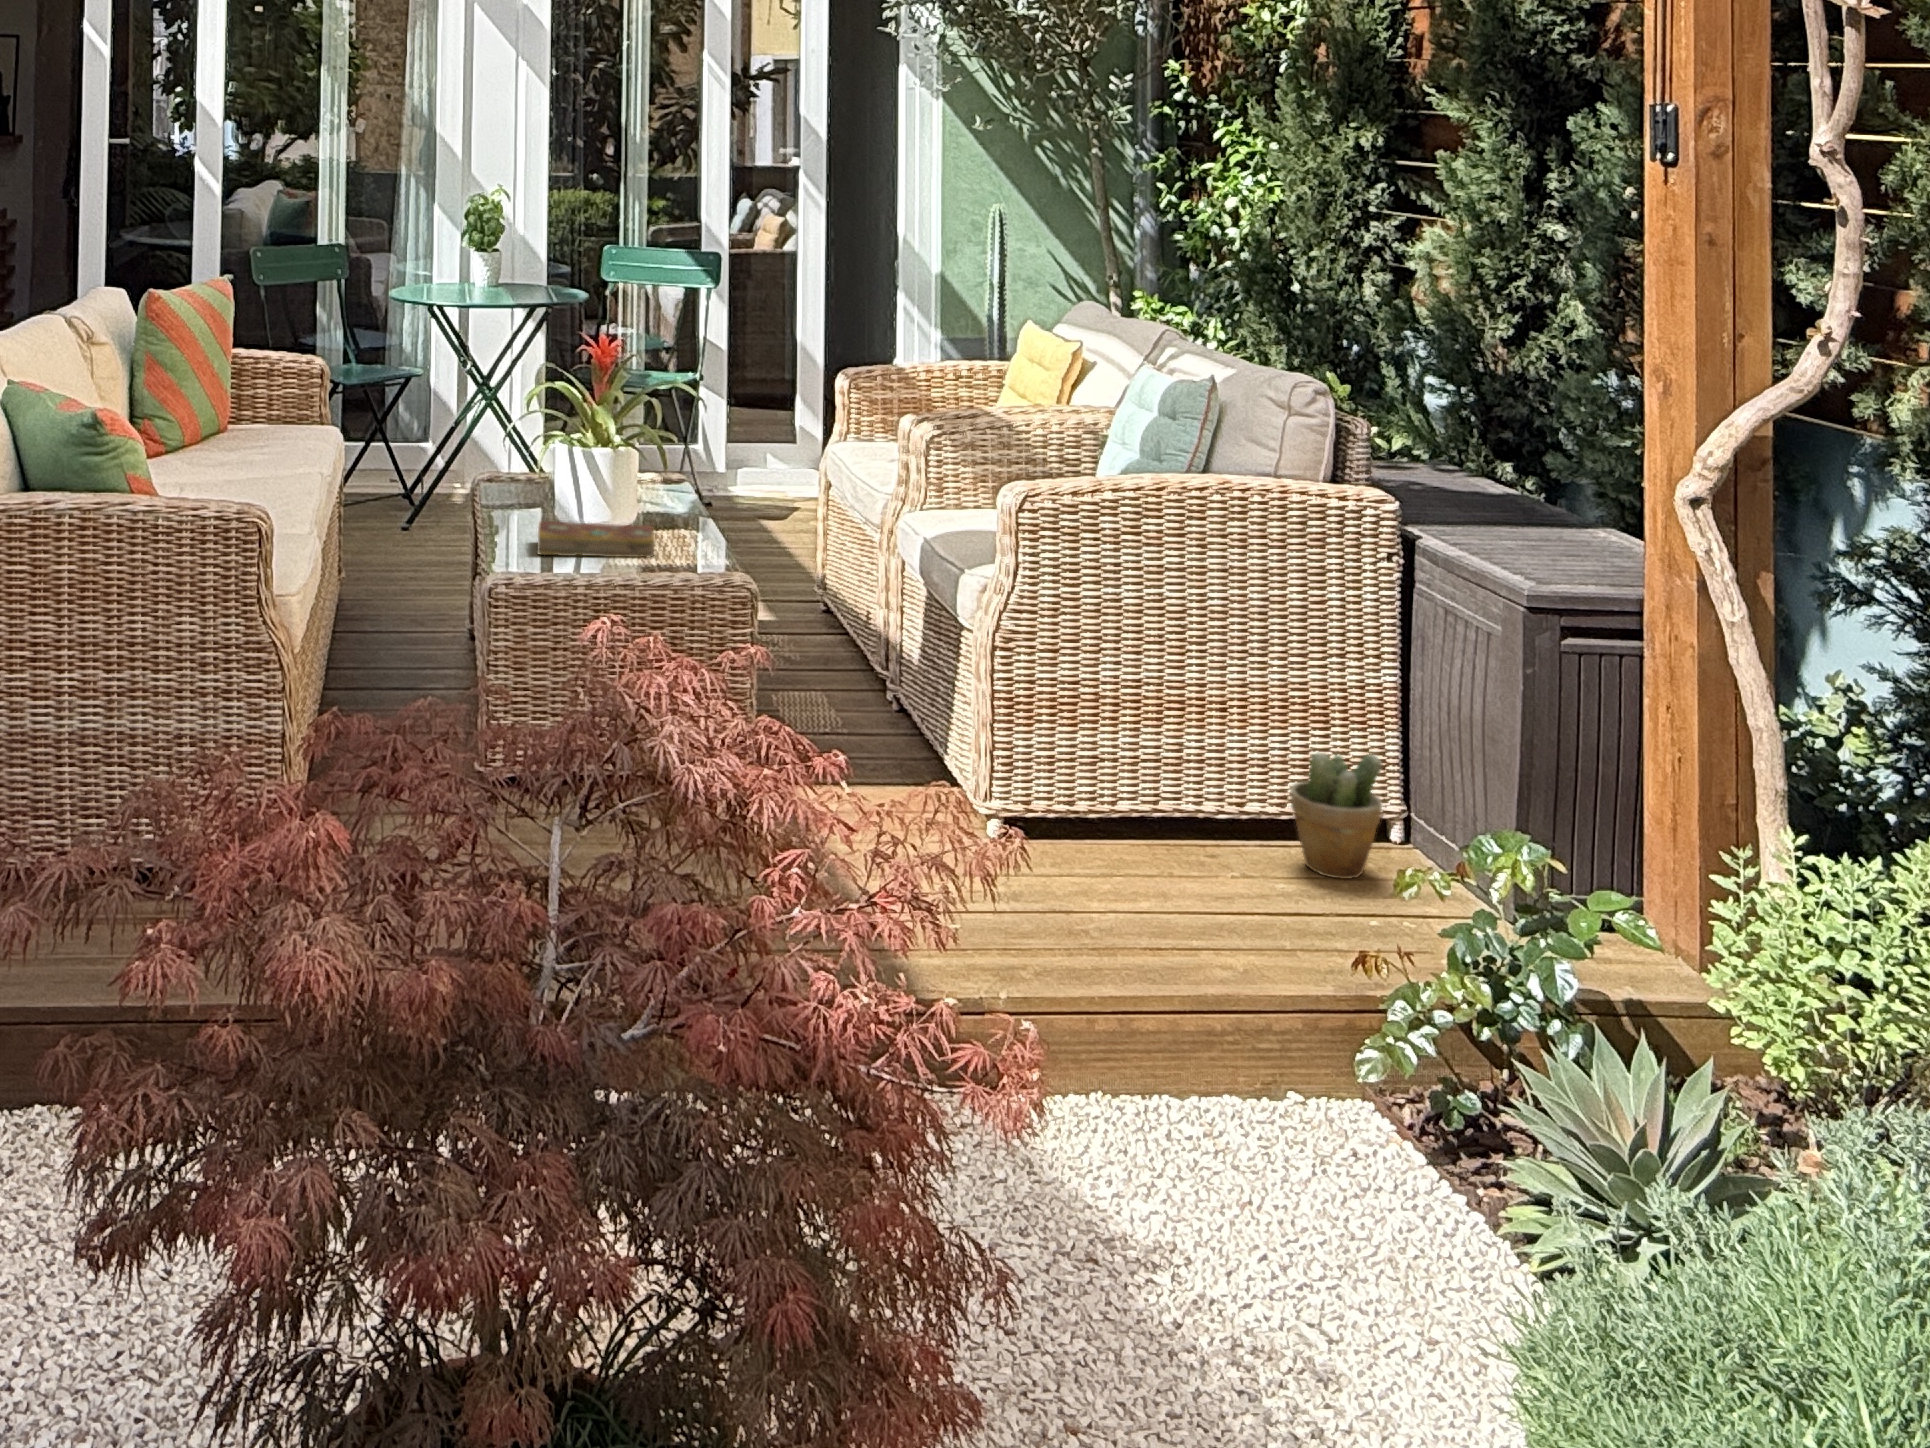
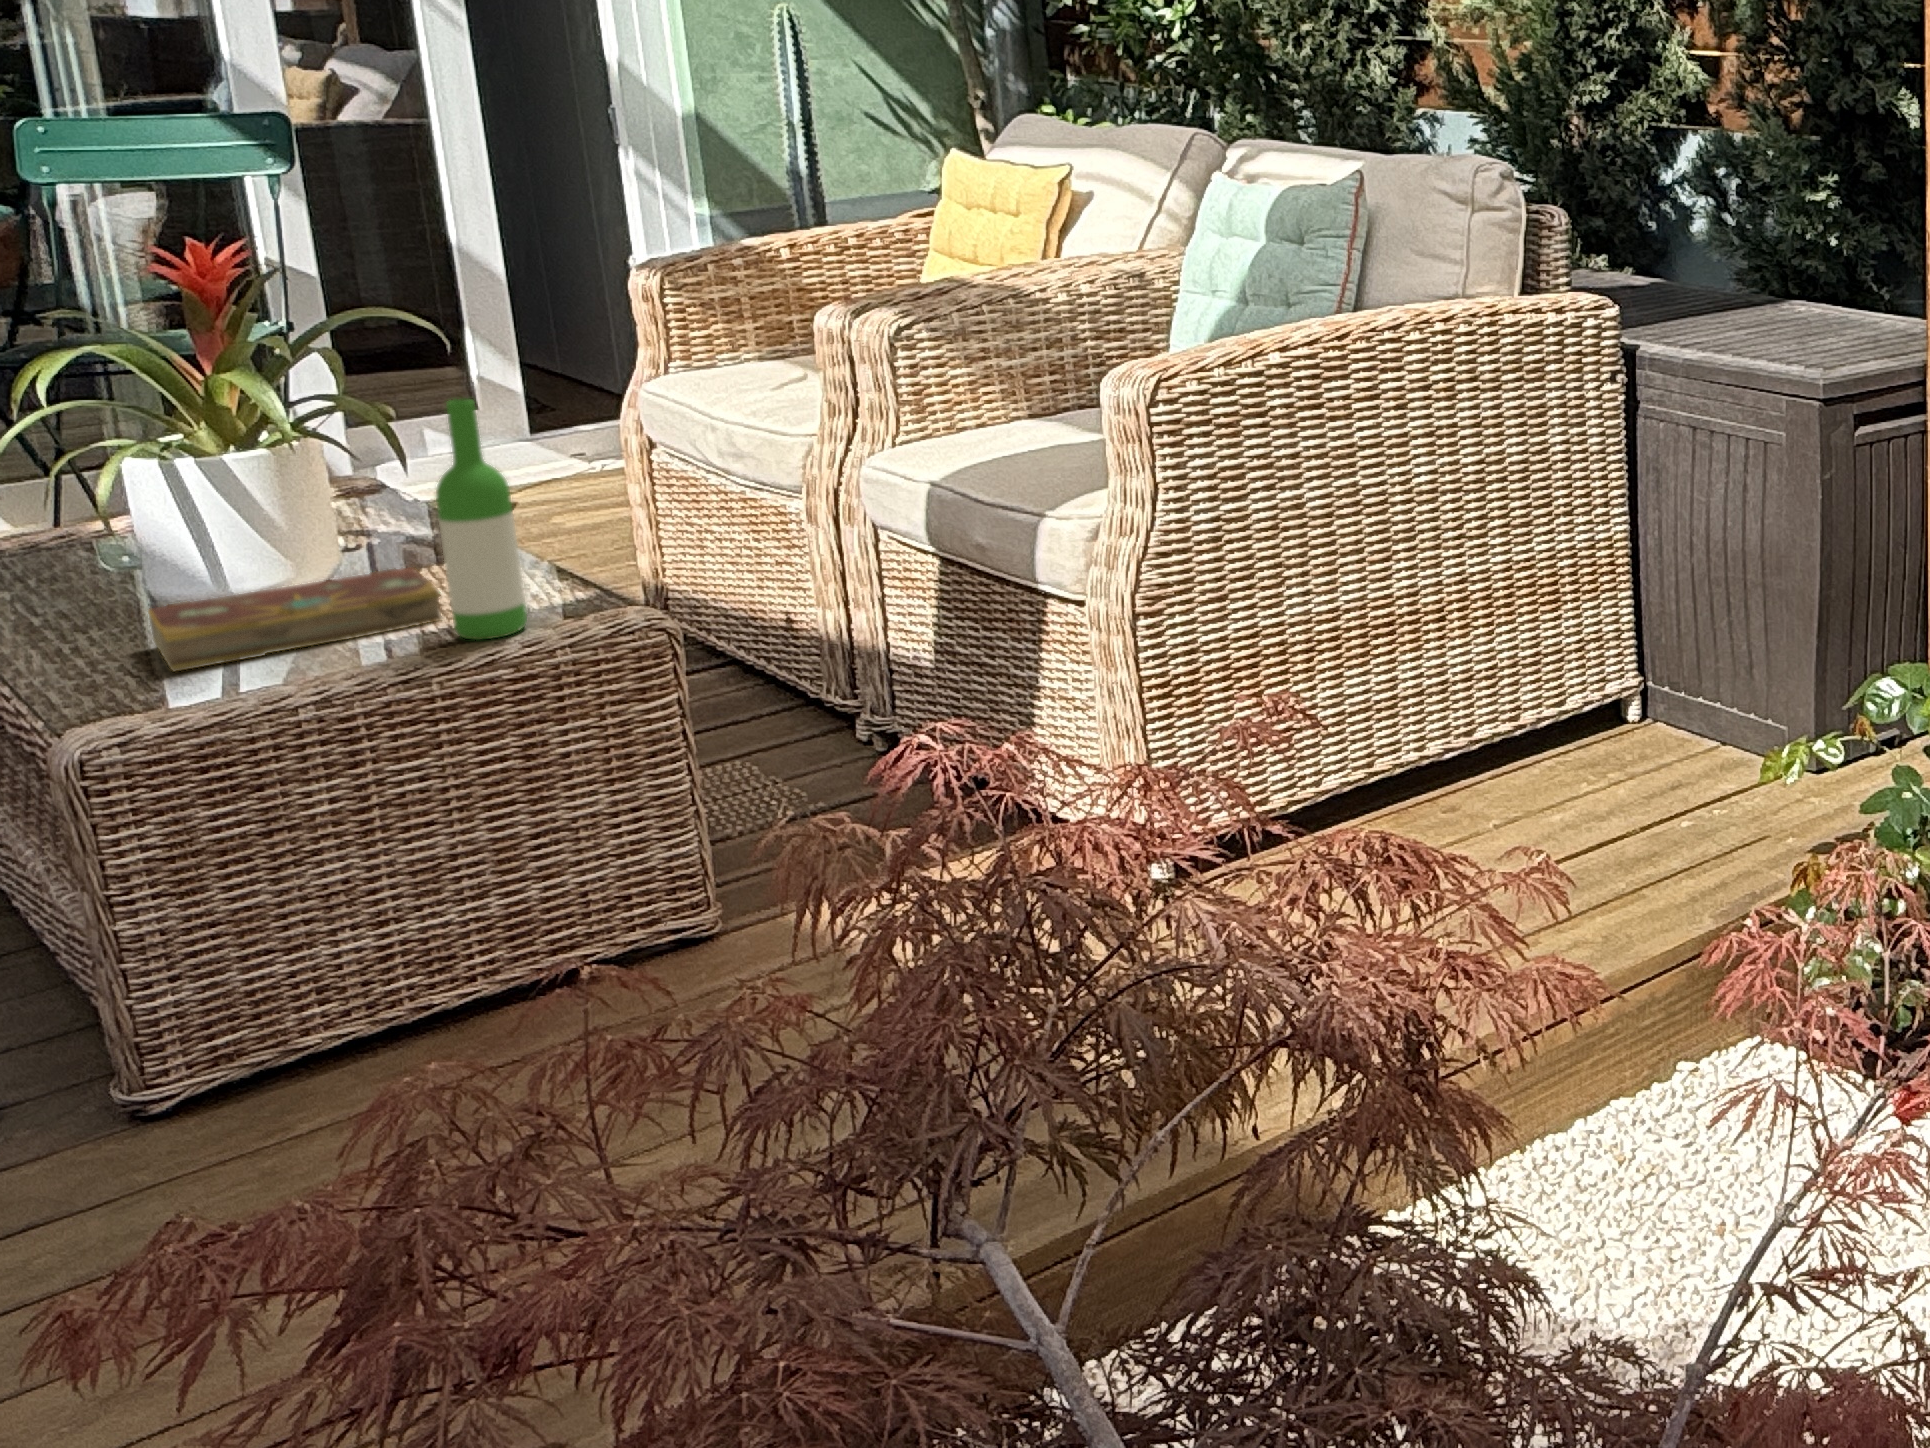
wine bottle: none [652,436,688,571] -> present [436,399,527,640]
potted plant: present [1290,753,1382,879] -> none [1538,628,1652,792]

